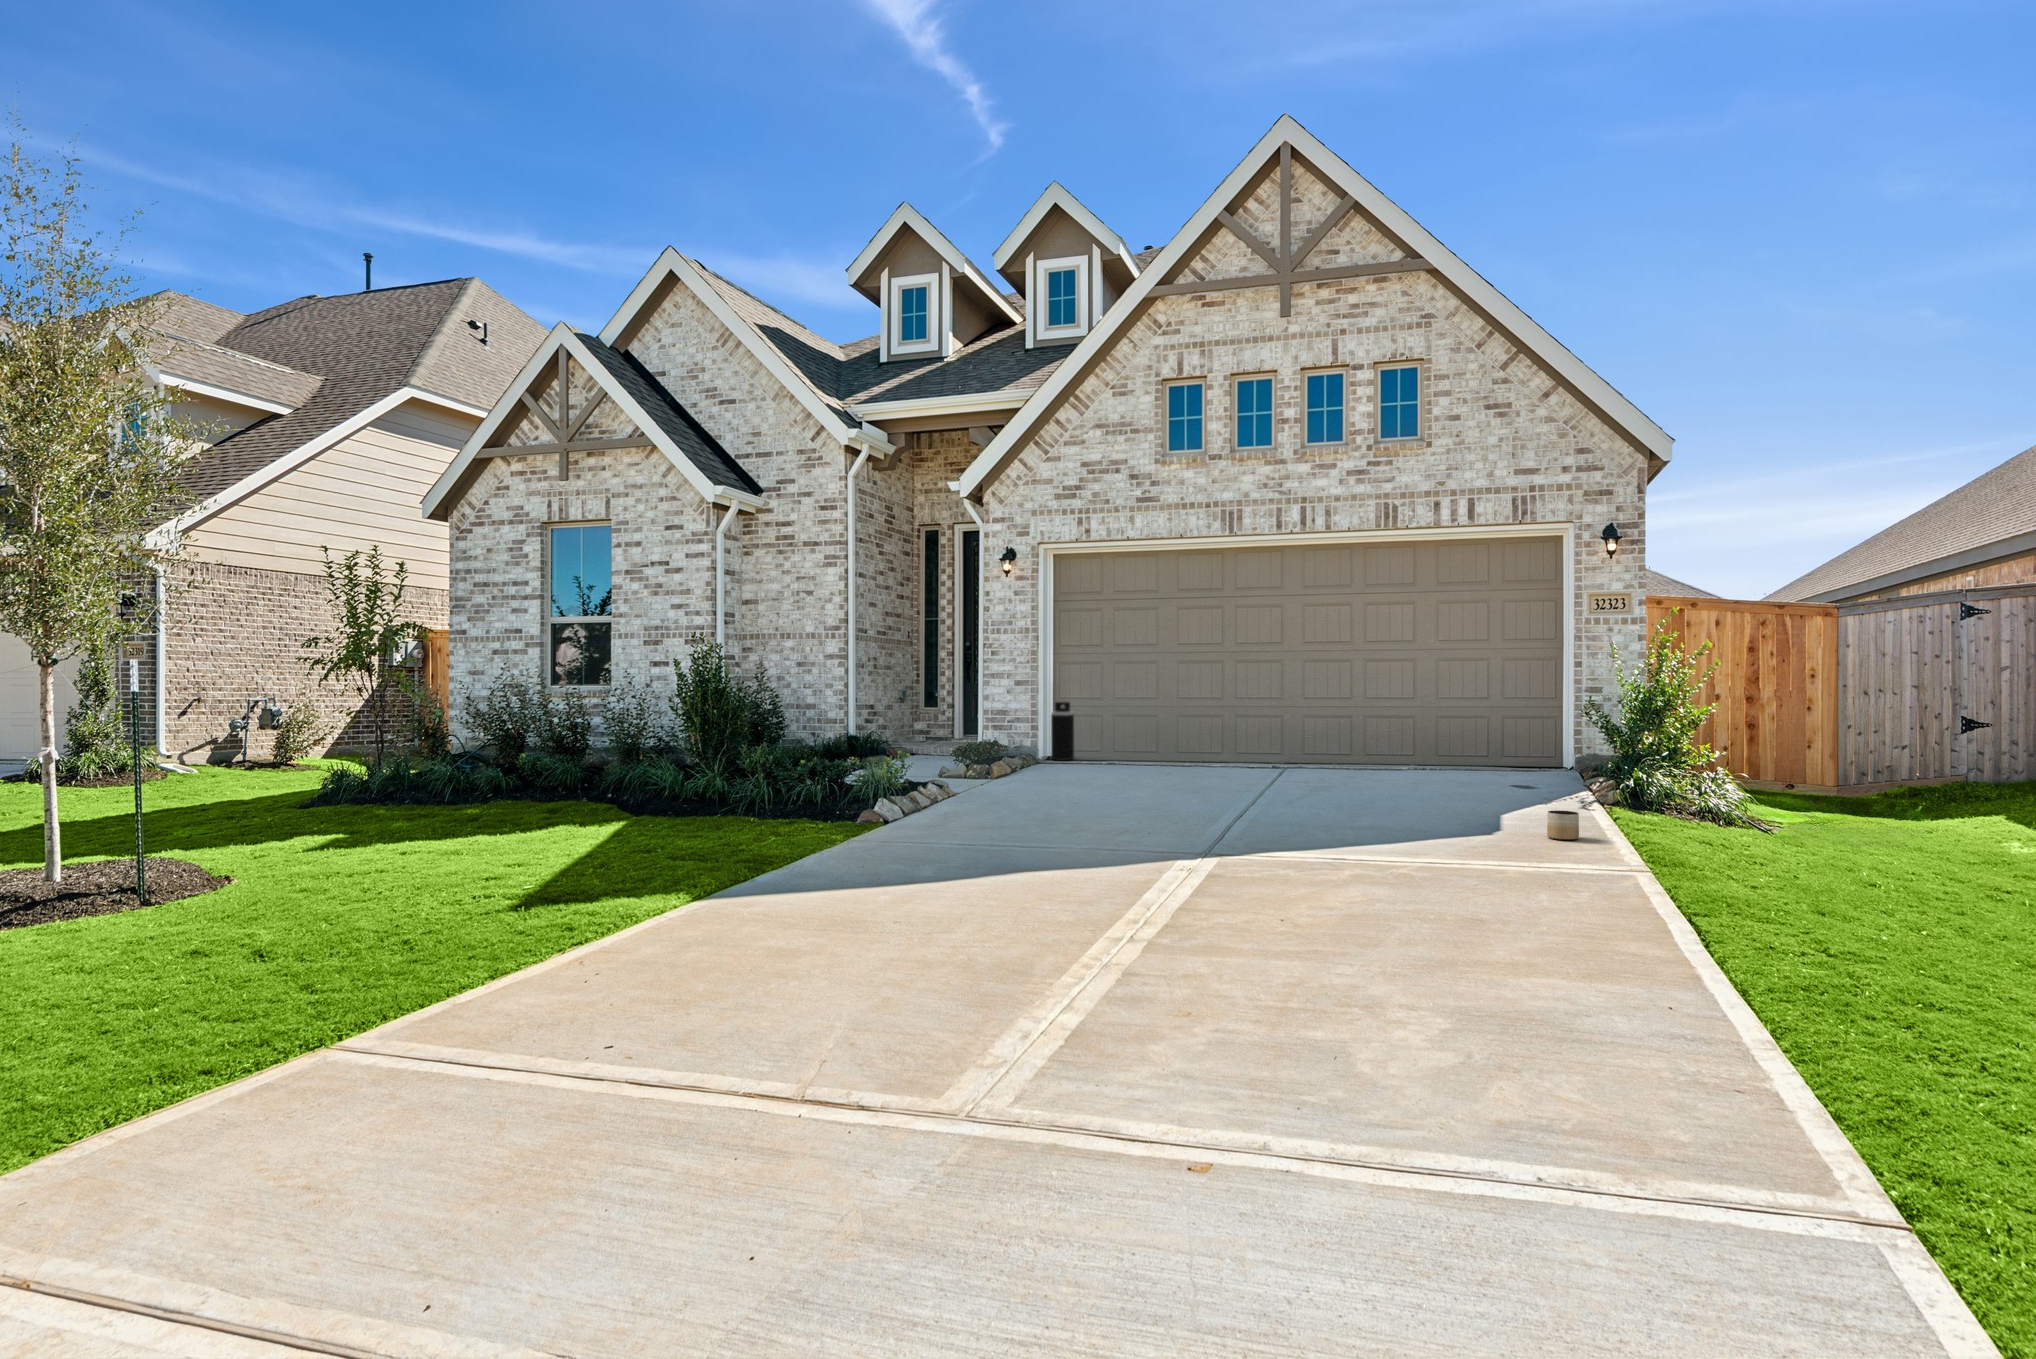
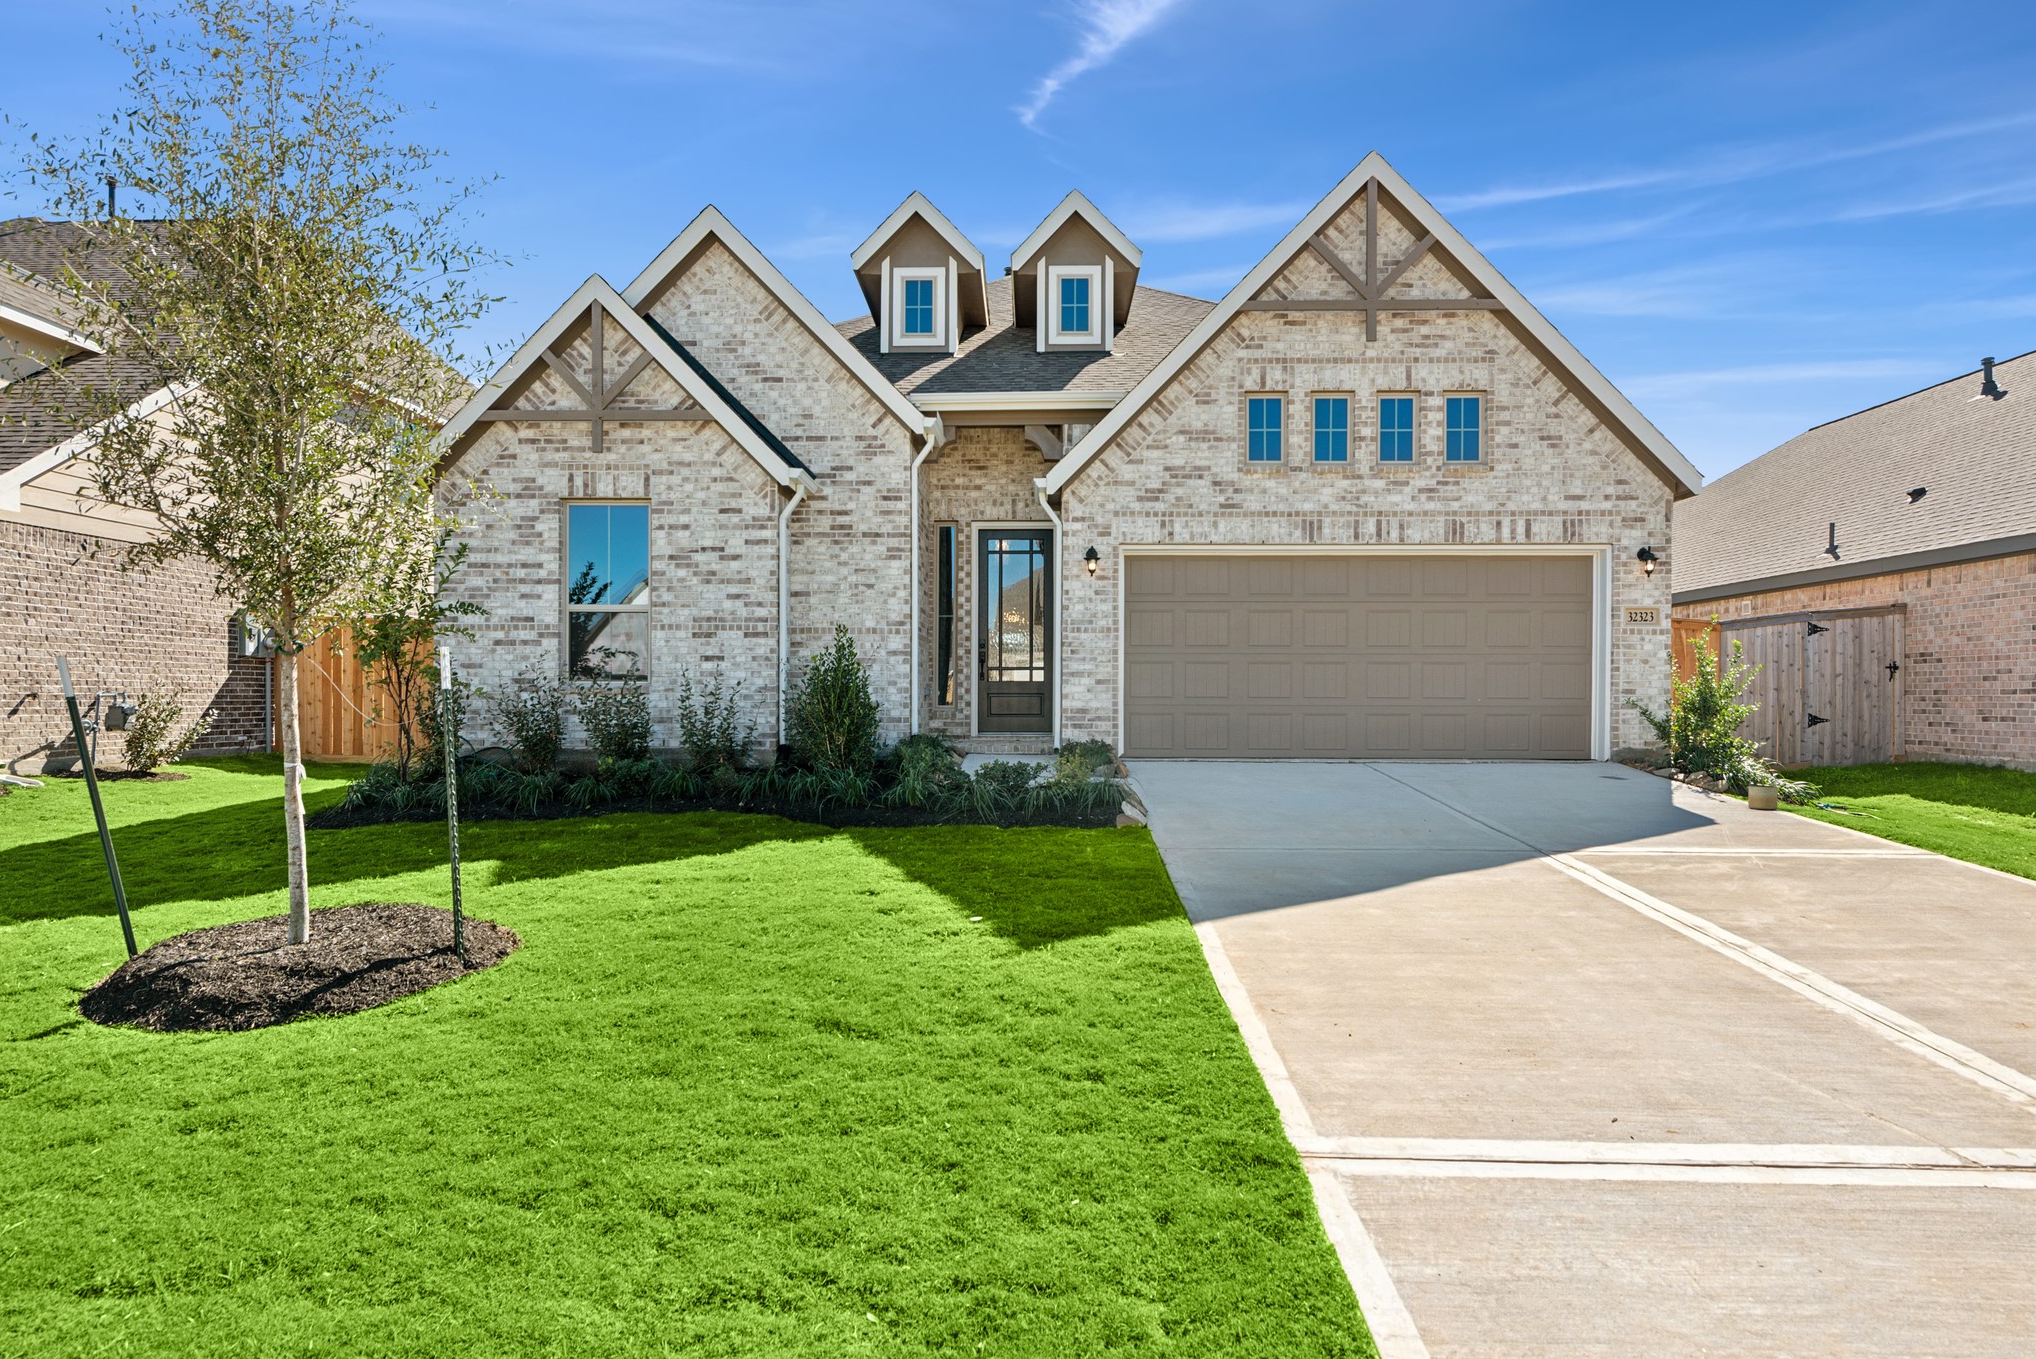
trash can: present [1051,702,1074,761] -> none [1139,704,1162,762]

